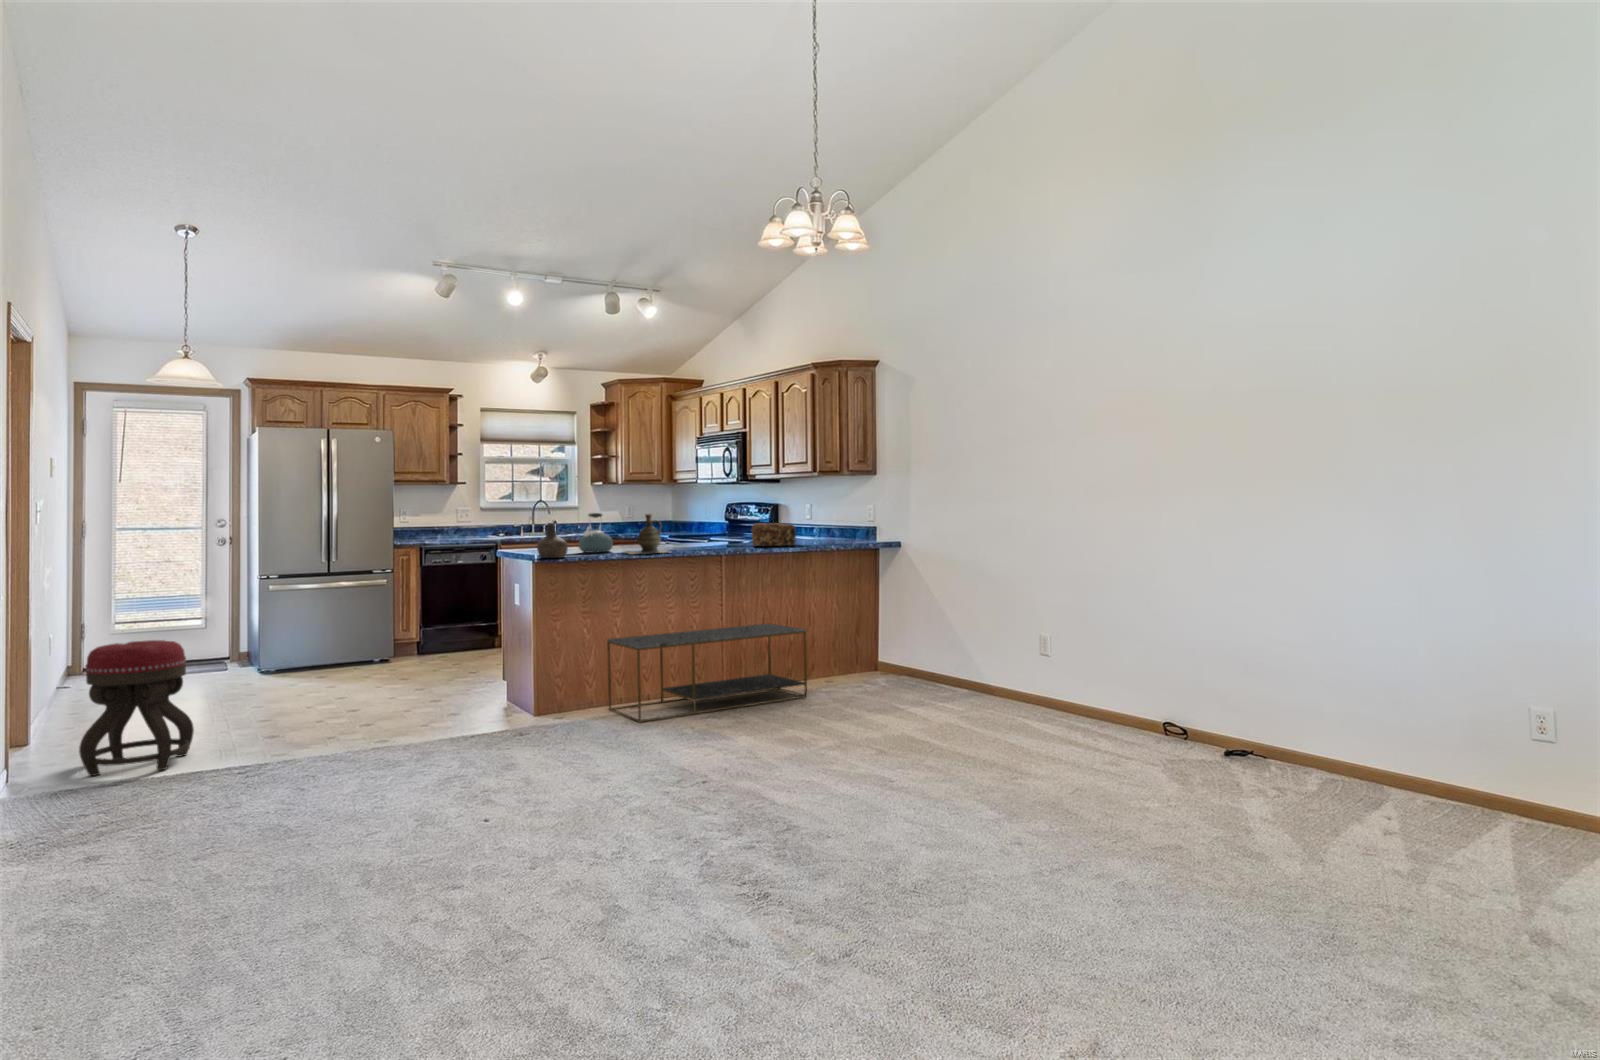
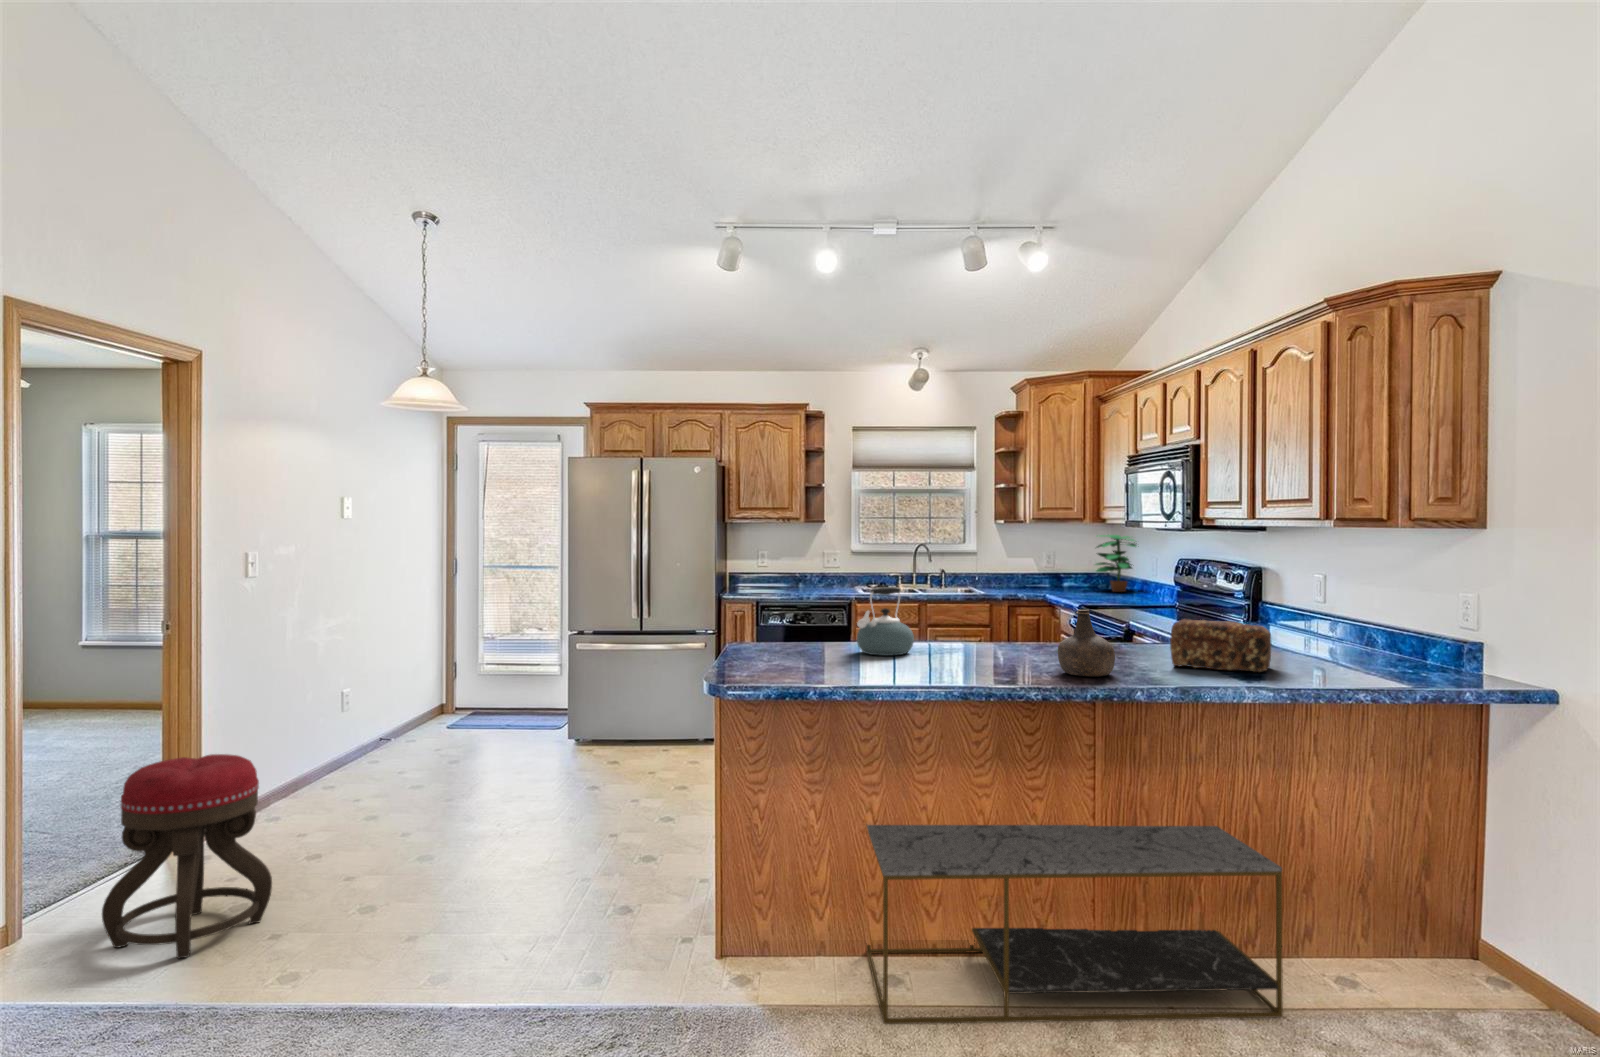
potted plant: none [664,492,696,531] -> present [1096,535,1136,592]
ceramic jug: present [626,514,668,554] -> none [910,598,992,675]
bottle: present [537,523,568,558] -> present [1058,609,1115,677]

